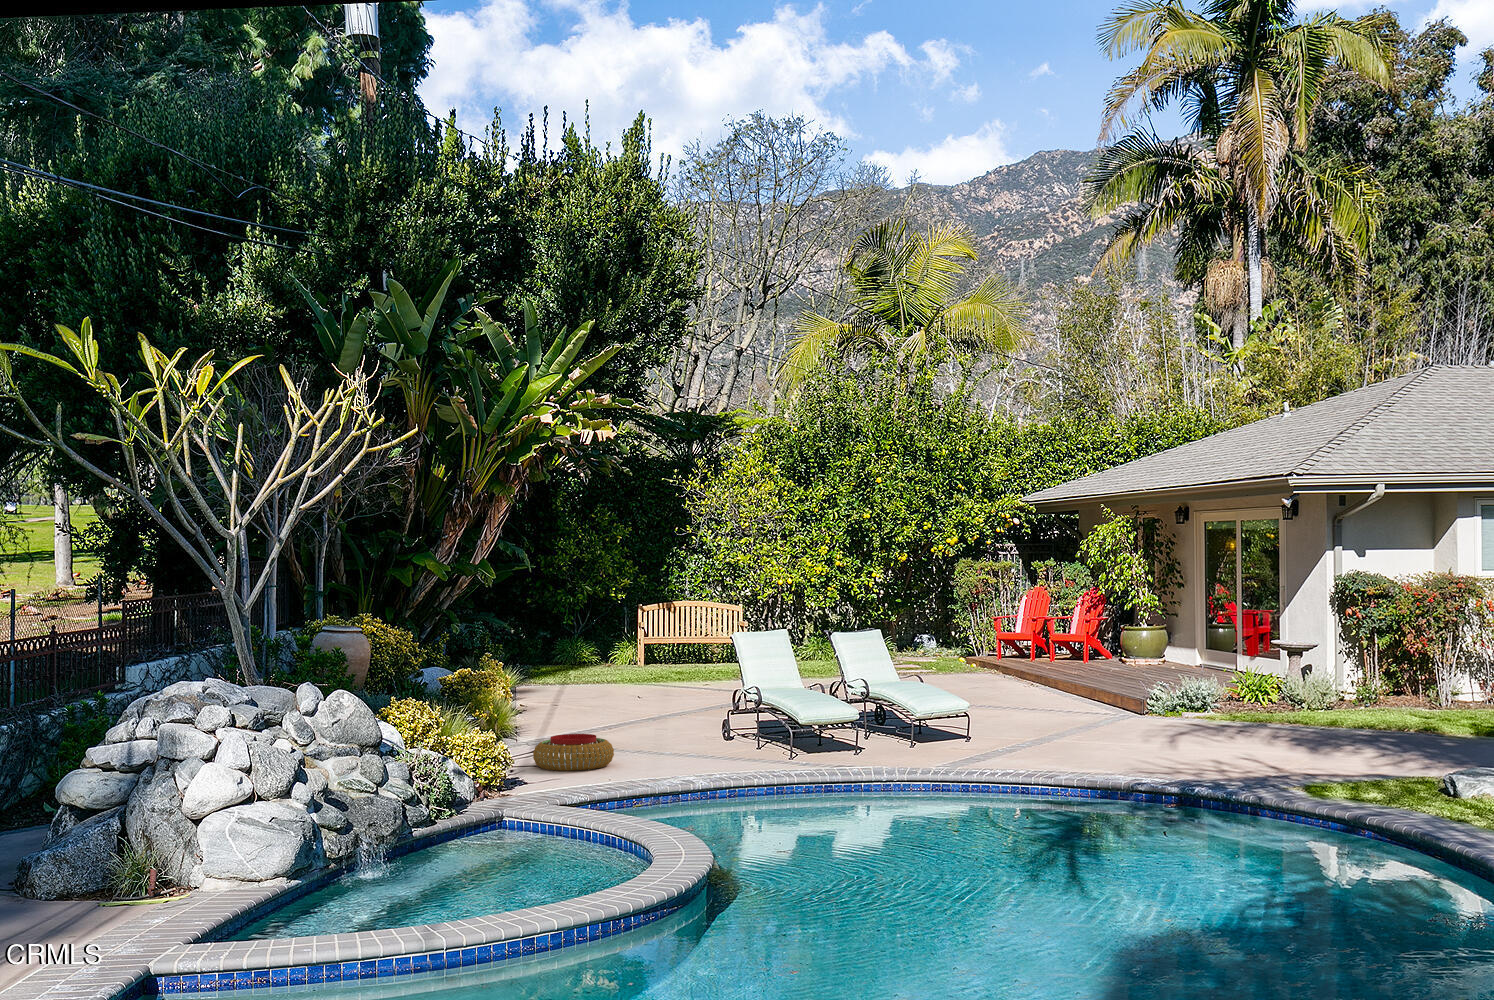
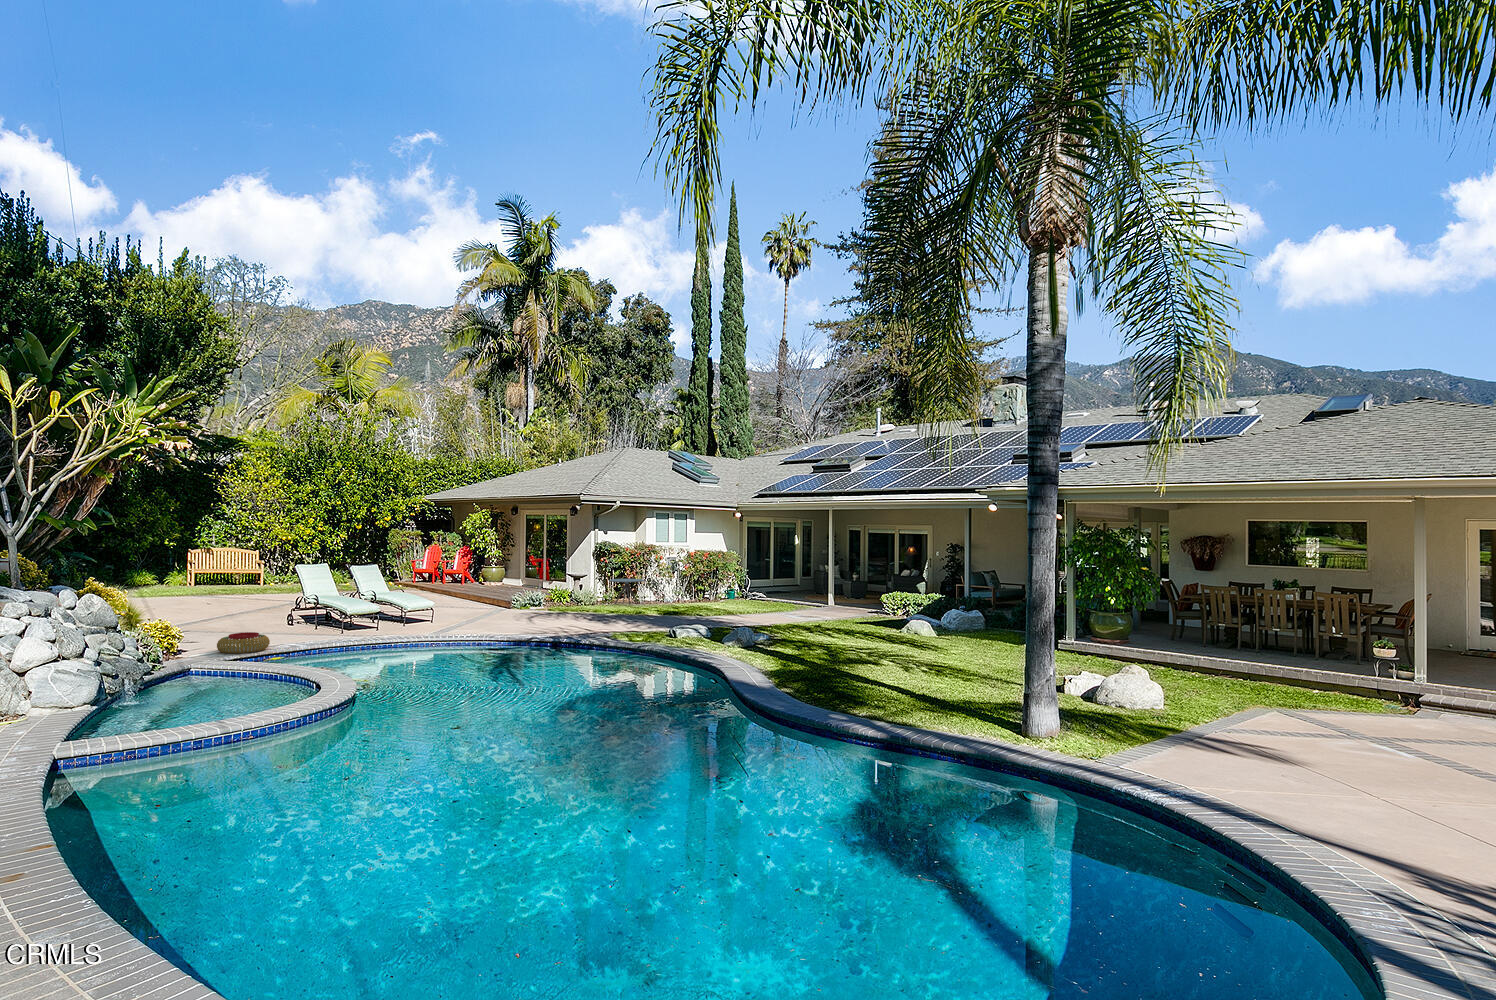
round table: none [1366,659,1458,723] -> present [609,579,644,605]

